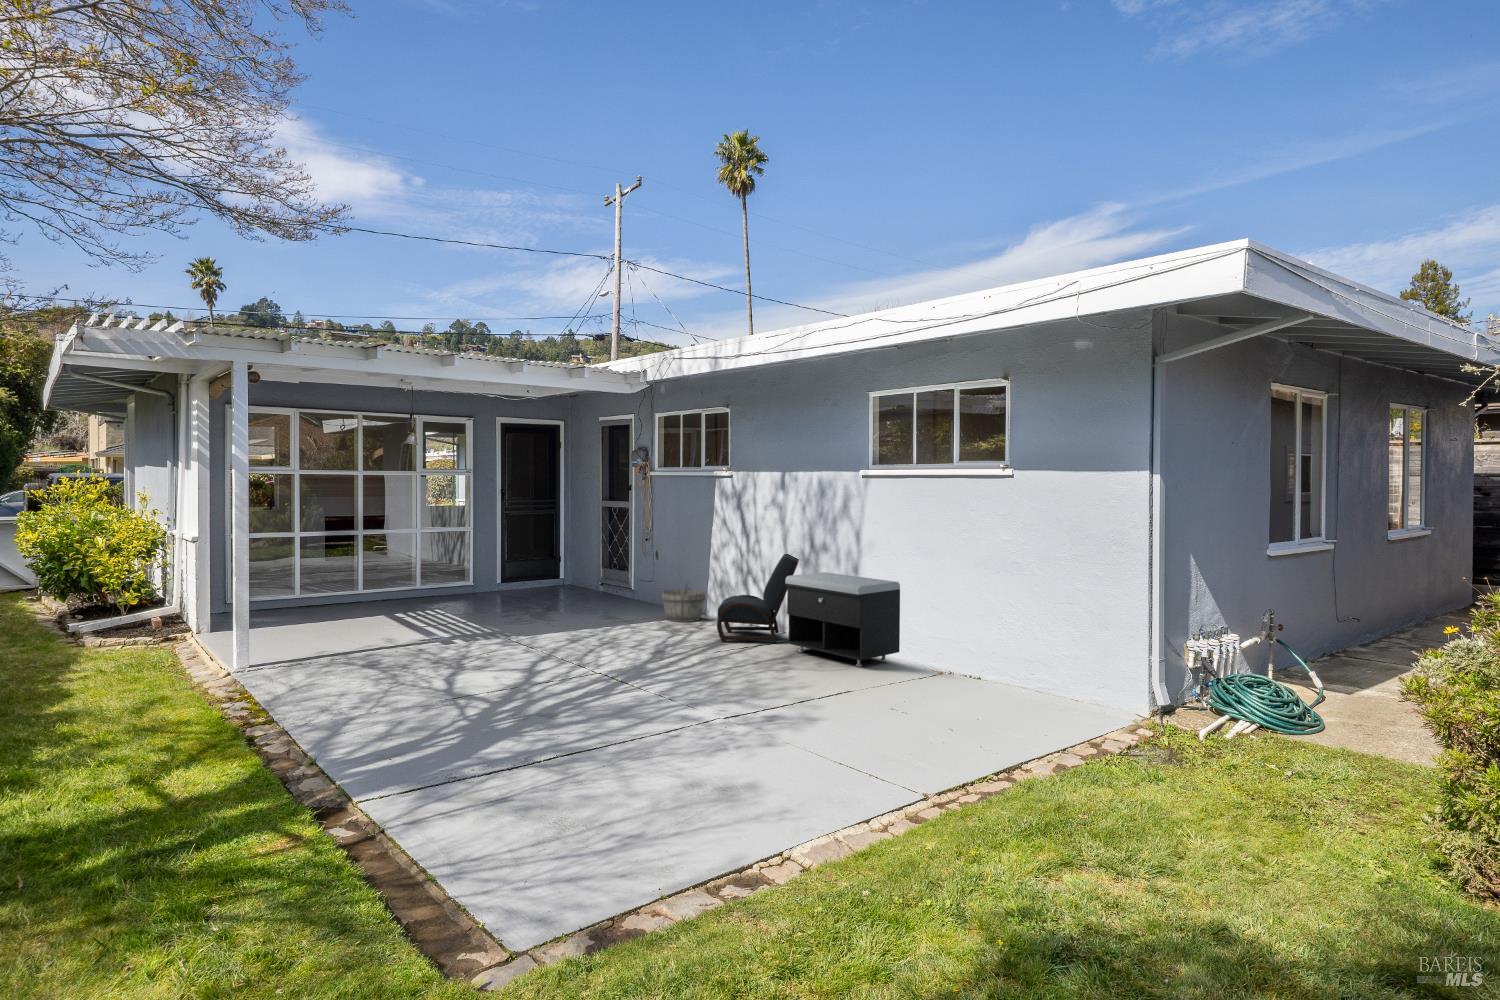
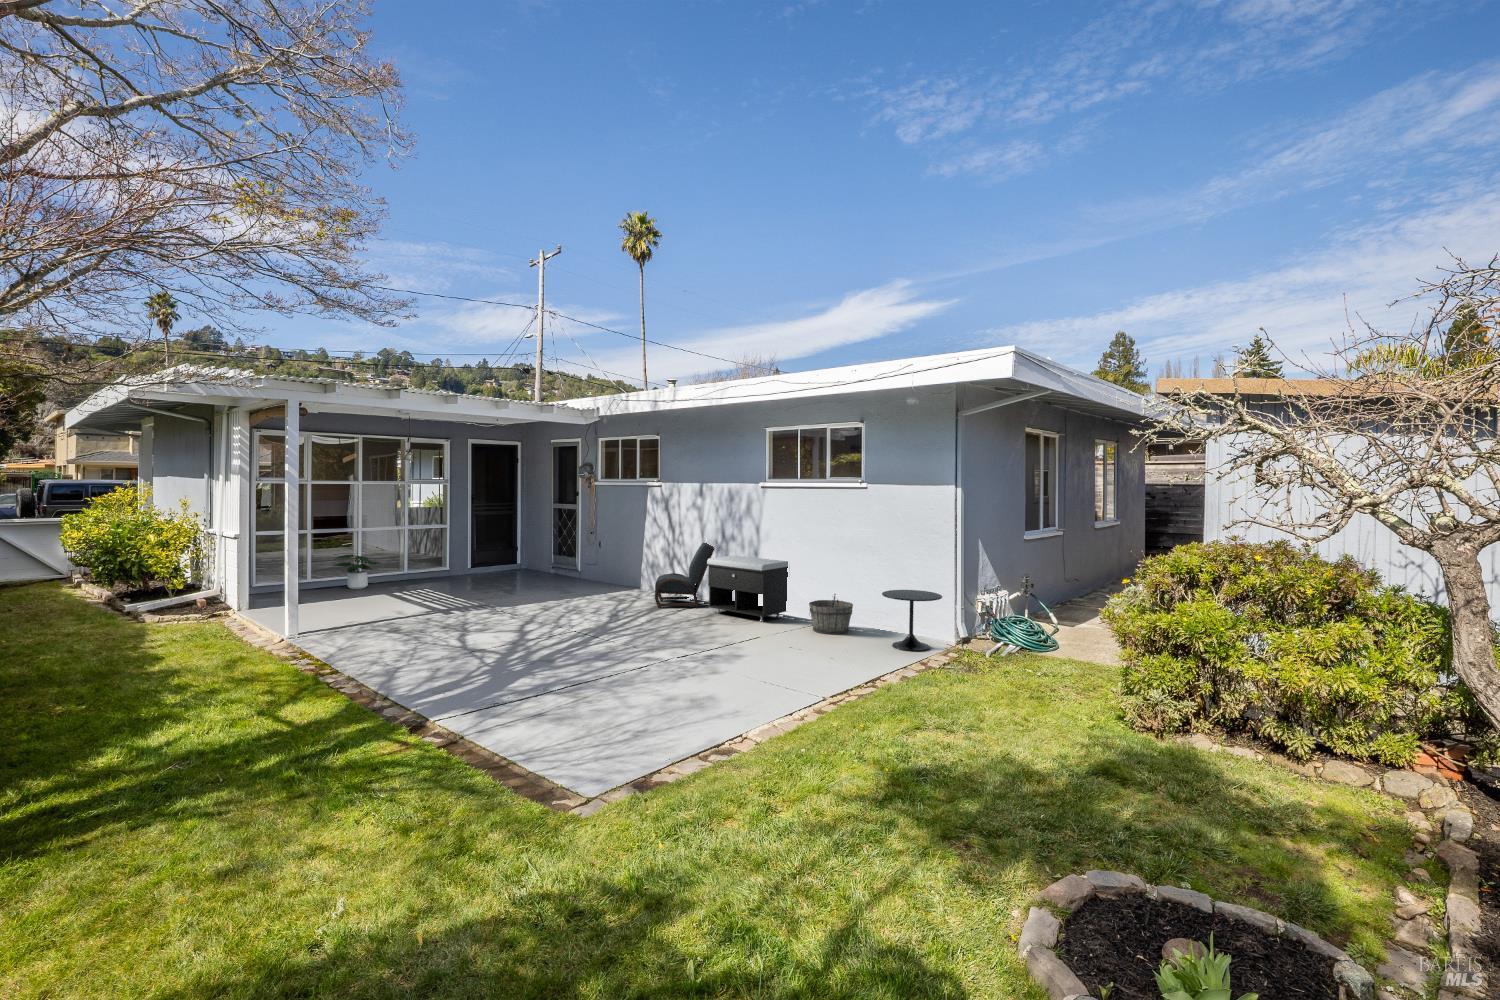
potted plant: none [337,563,395,606] -> present [334,555,382,589]
wooden bucket: present [662,586,705,622] -> present [809,594,853,634]
side table: none [1032,628,1128,724] -> present [882,590,942,651]

